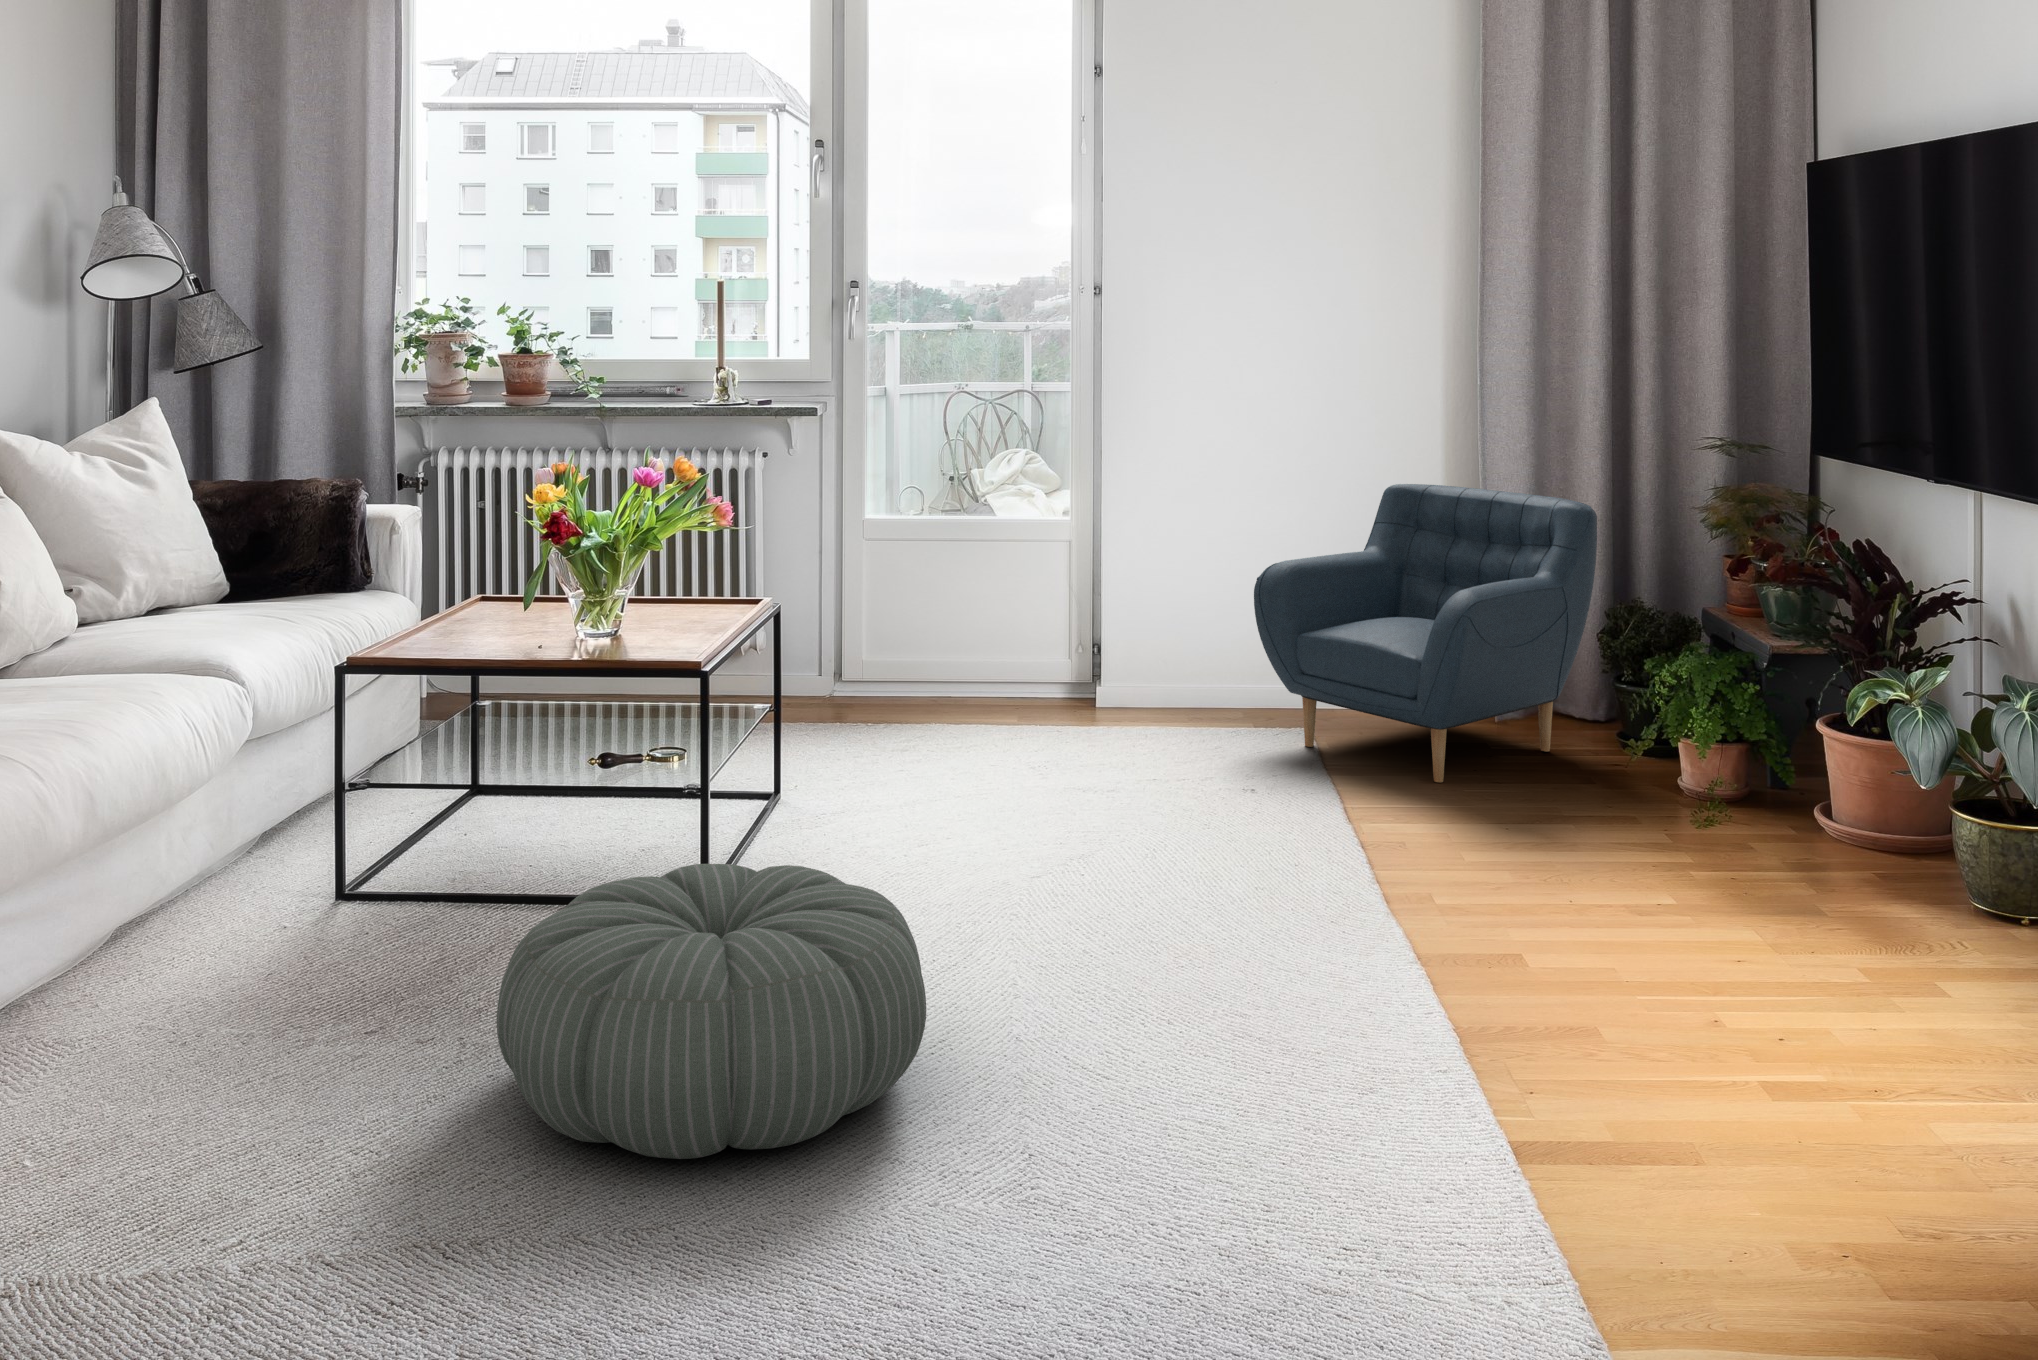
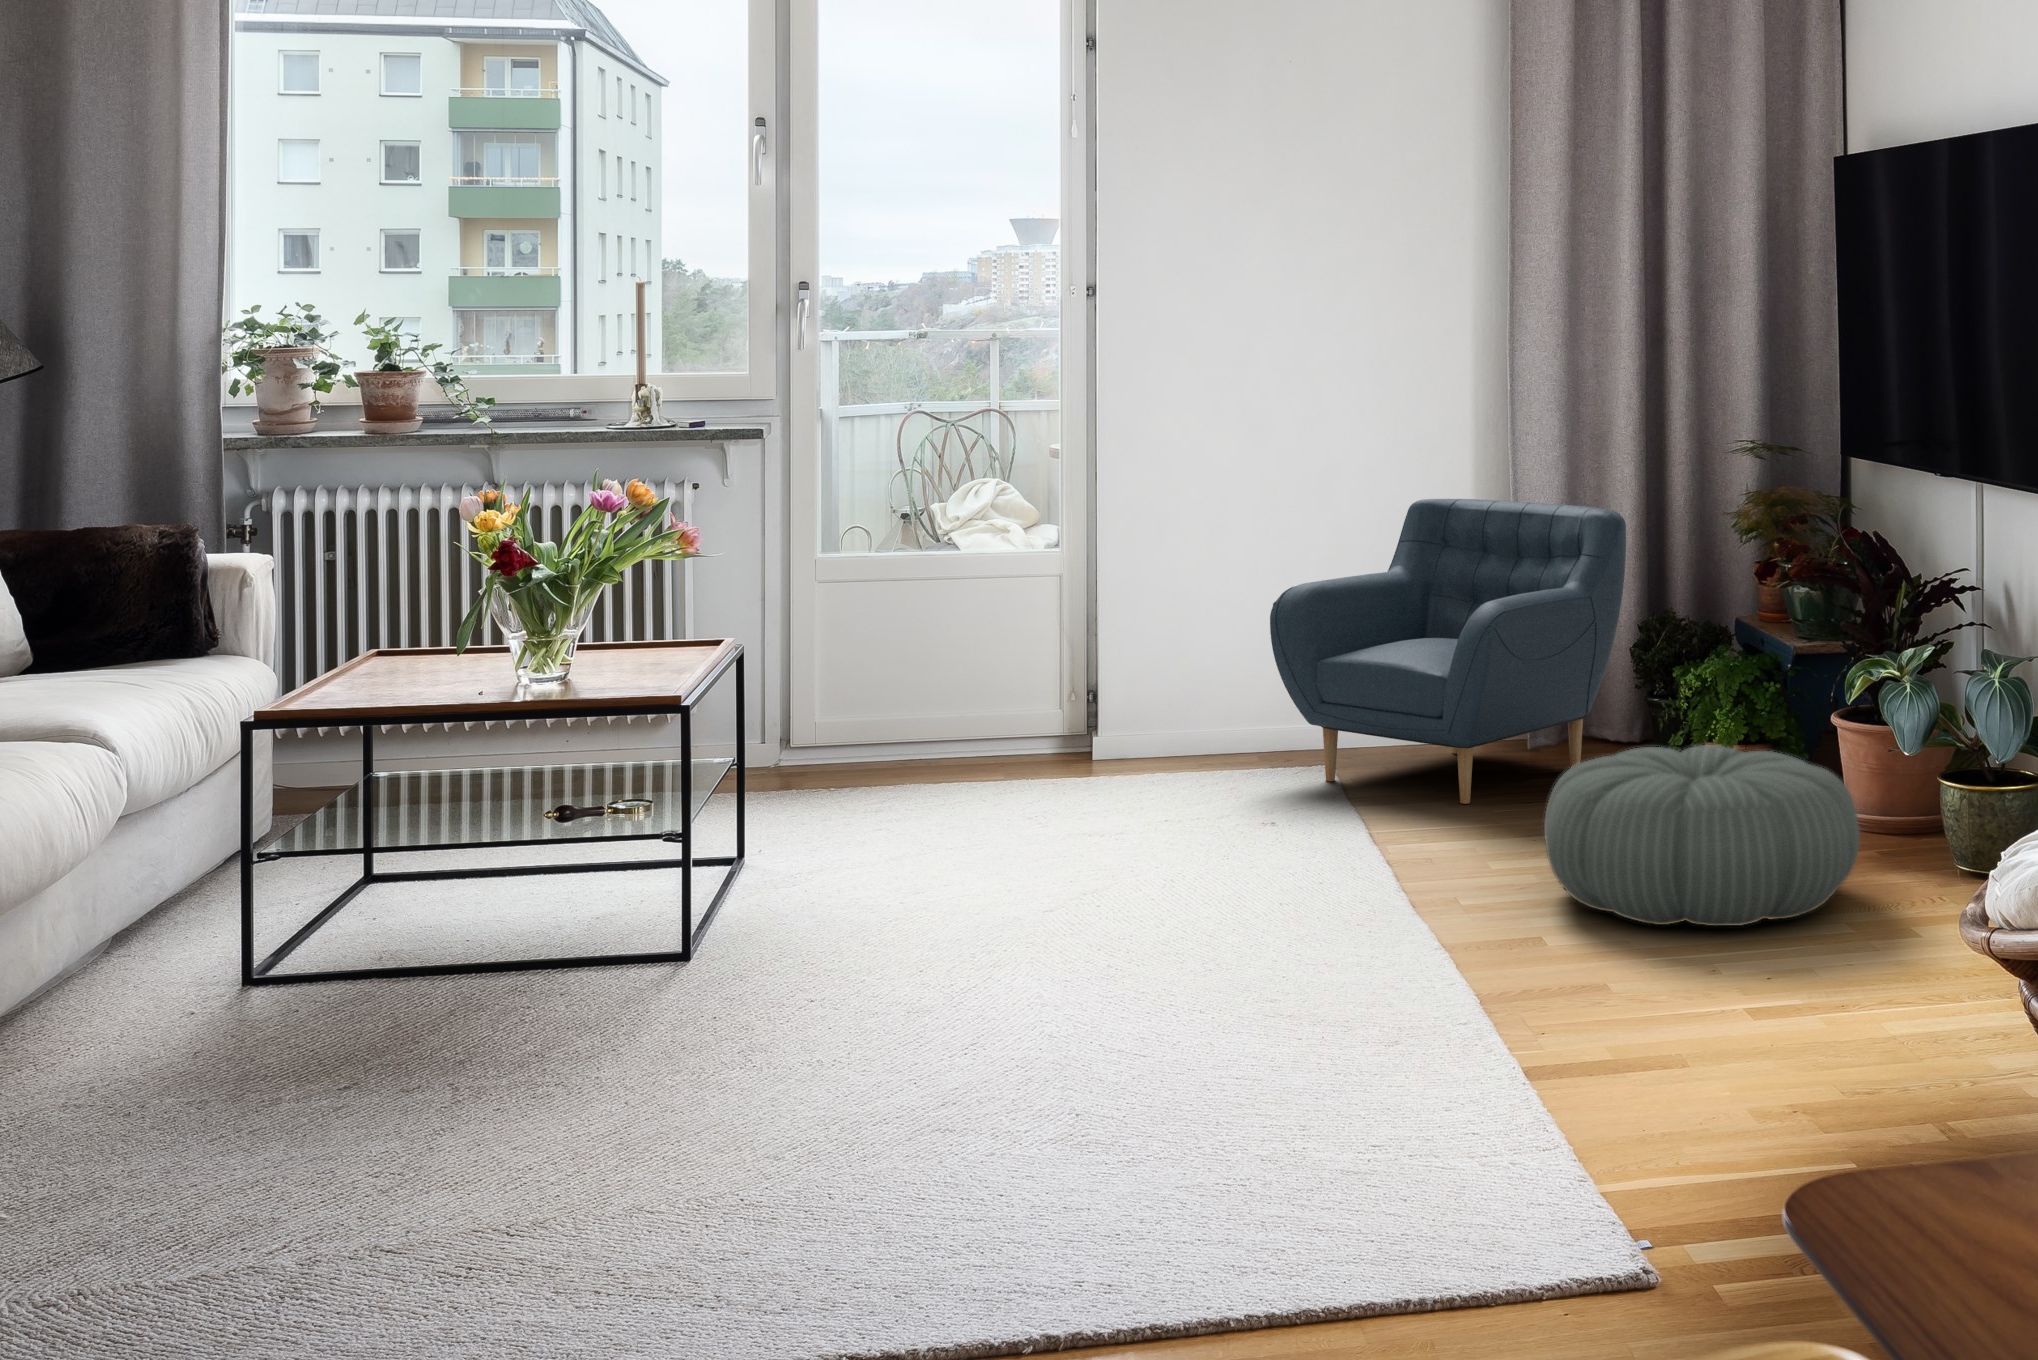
pouf: present [497,864,926,1159] -> present [1544,745,1860,926]

